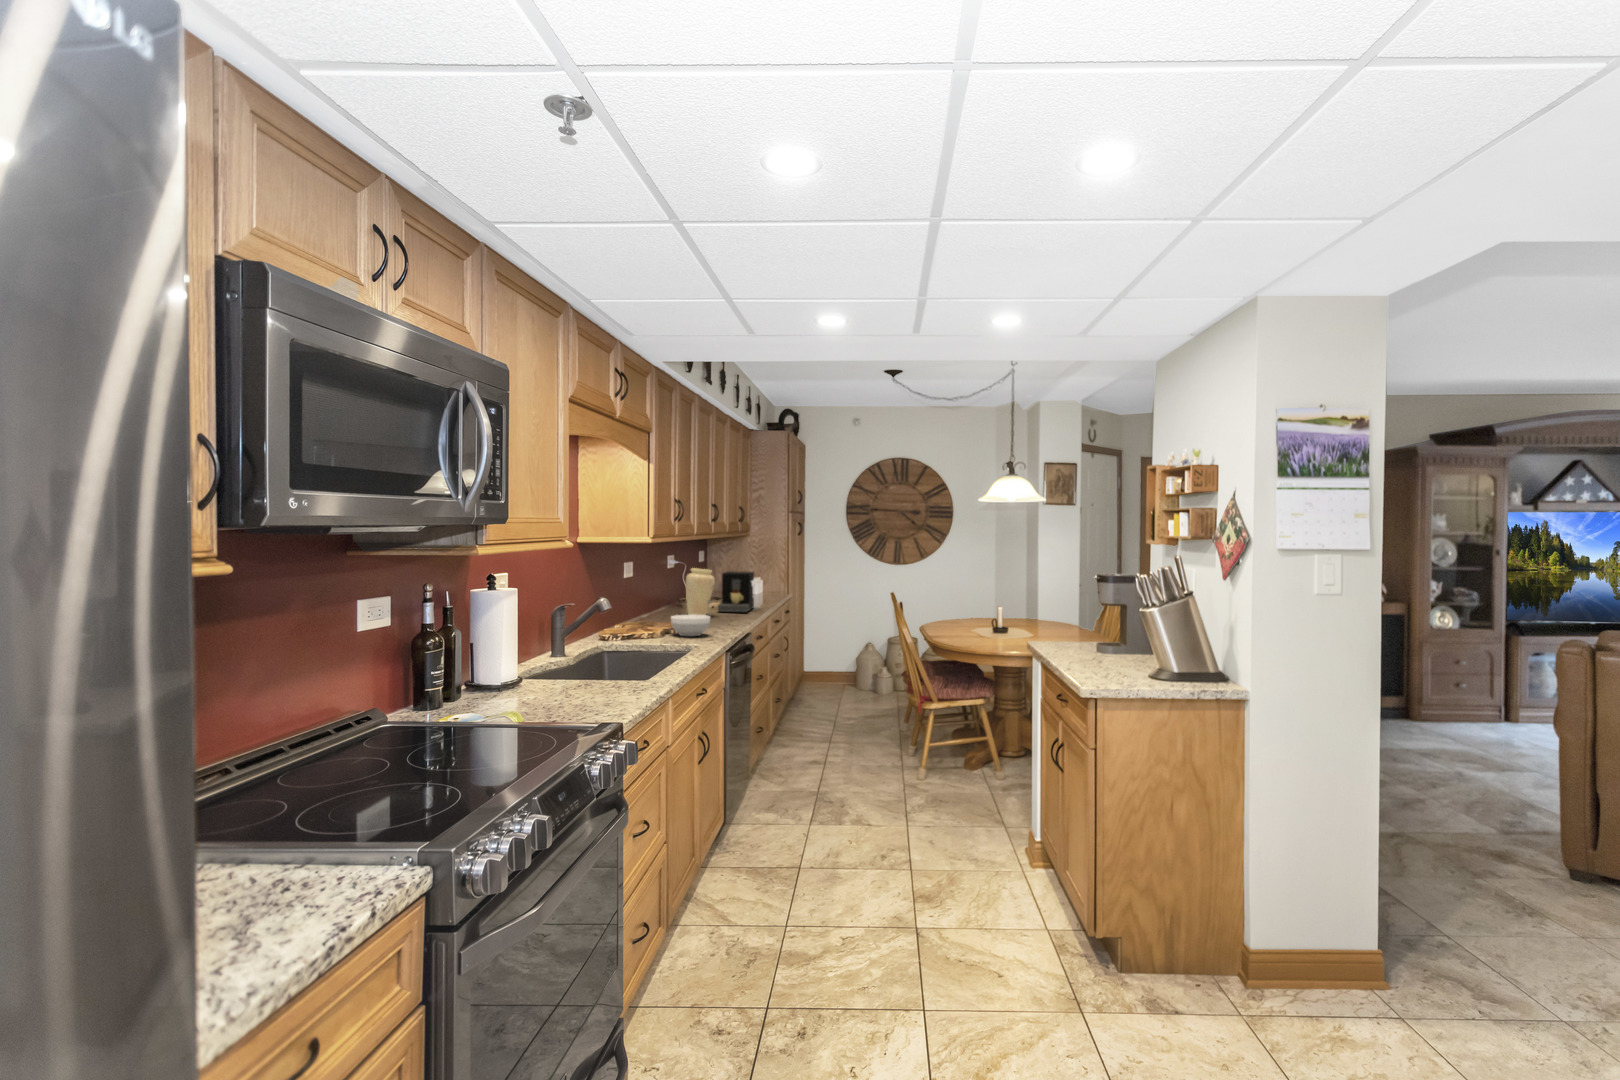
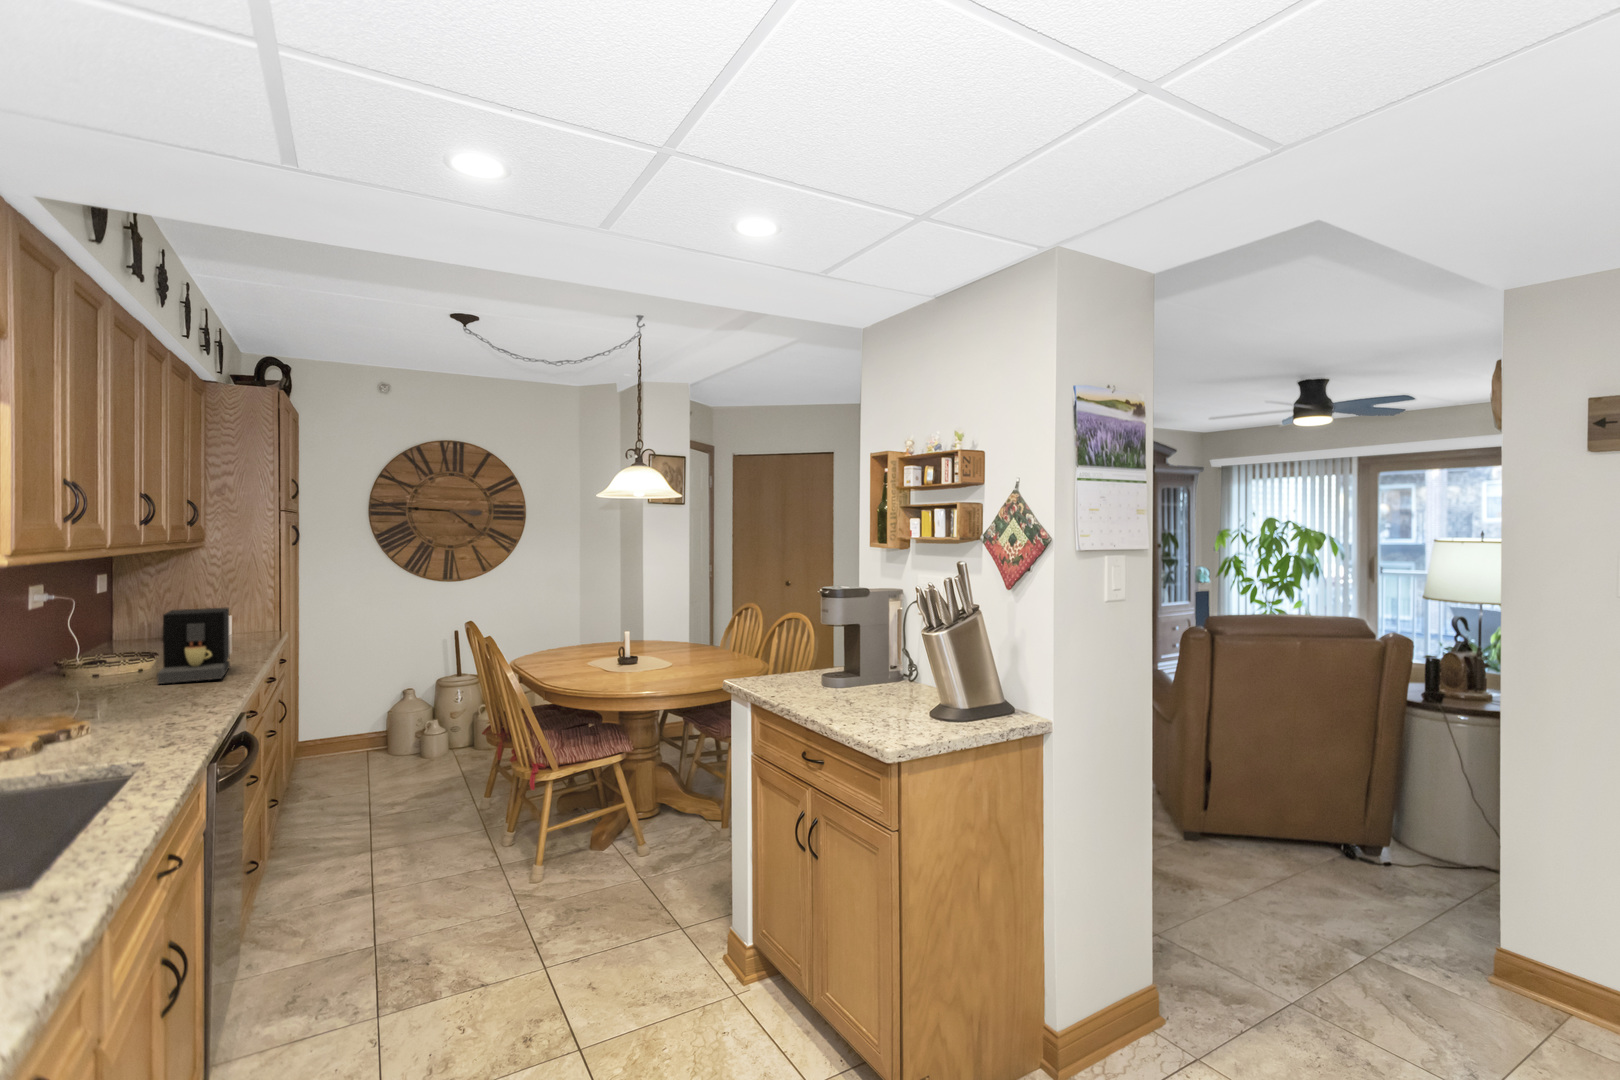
vase: present [686,568,715,615] -> none [83,611,154,700]
bowl: present [671,615,710,636] -> none [59,705,165,756]

